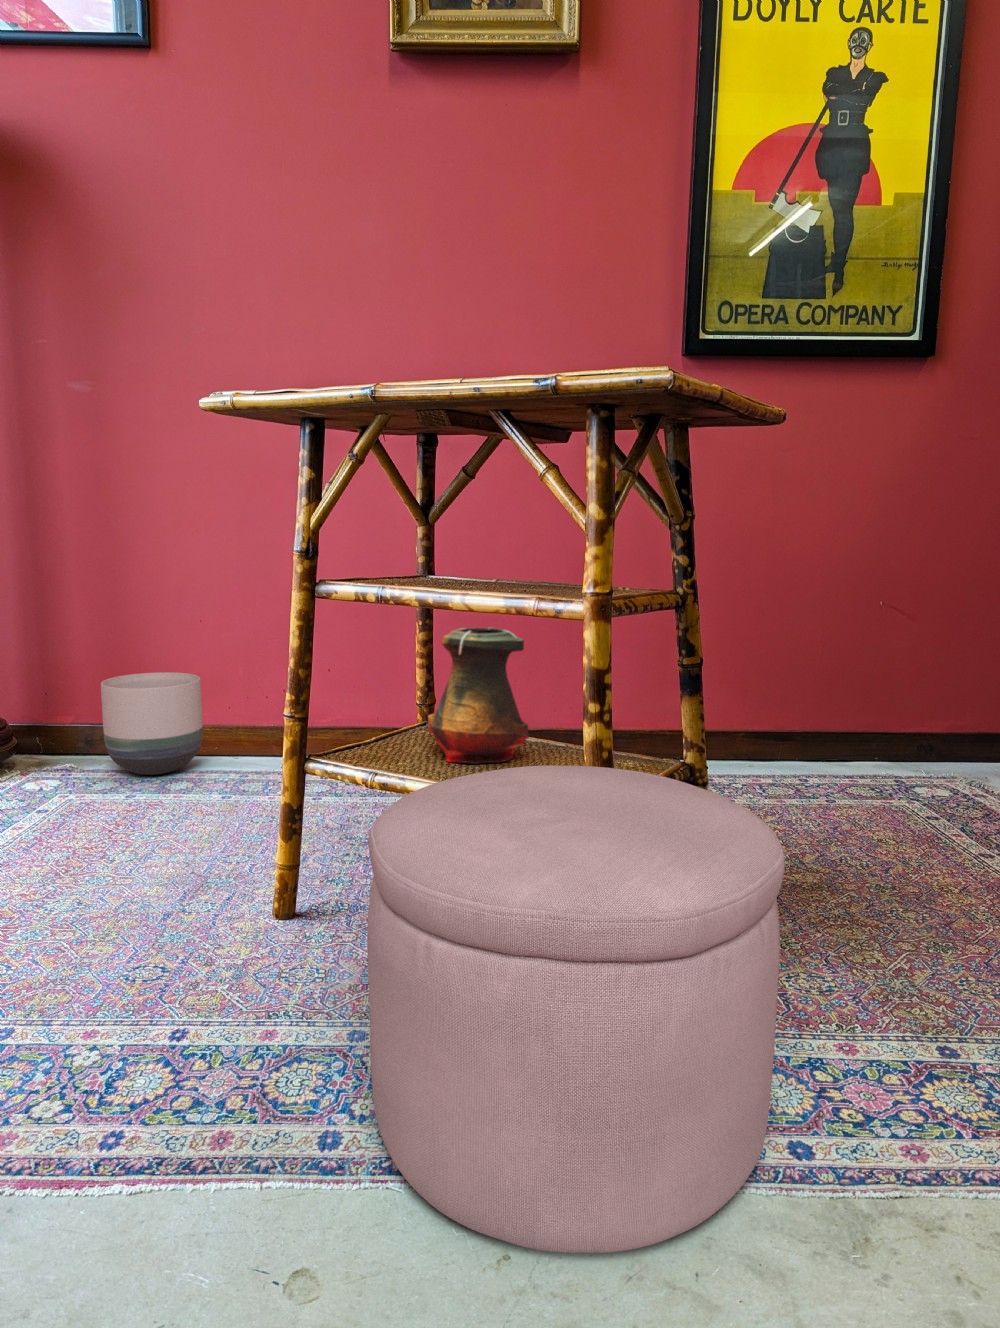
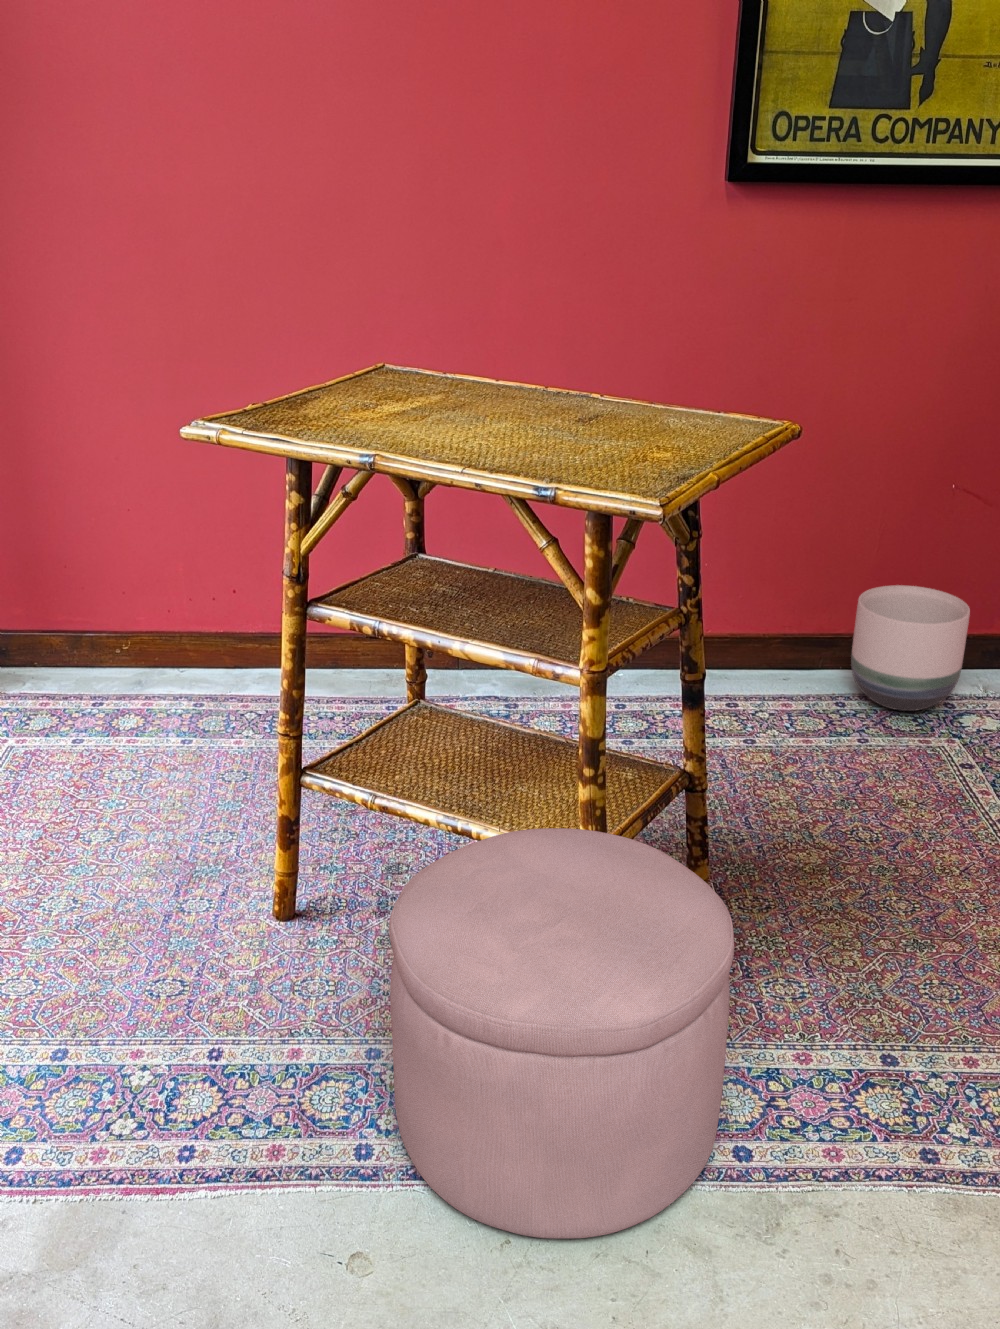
vase: present [428,627,529,764] -> none [420,632,526,776]
planter: present [101,672,203,775] -> present [851,585,970,711]

